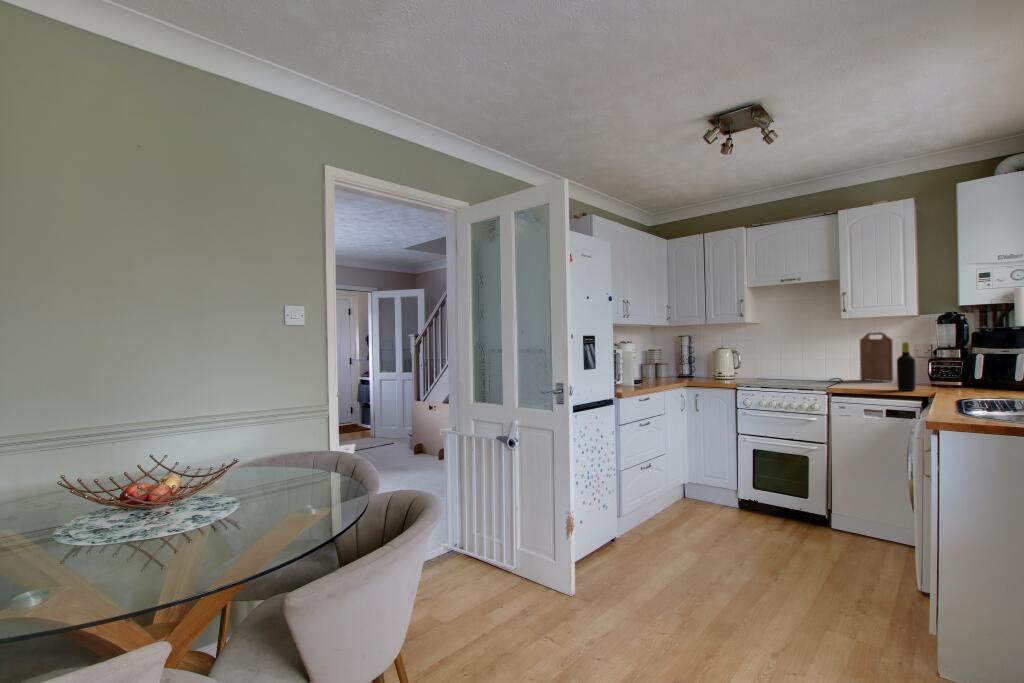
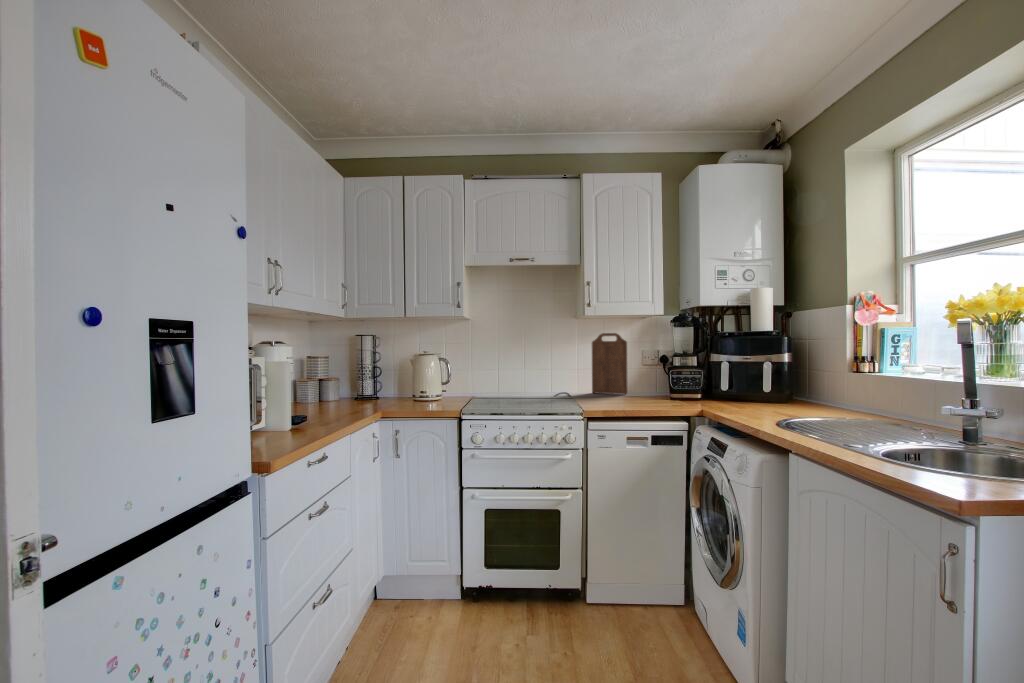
bottle: present [897,342,915,391] -> none [654,345,673,408]

